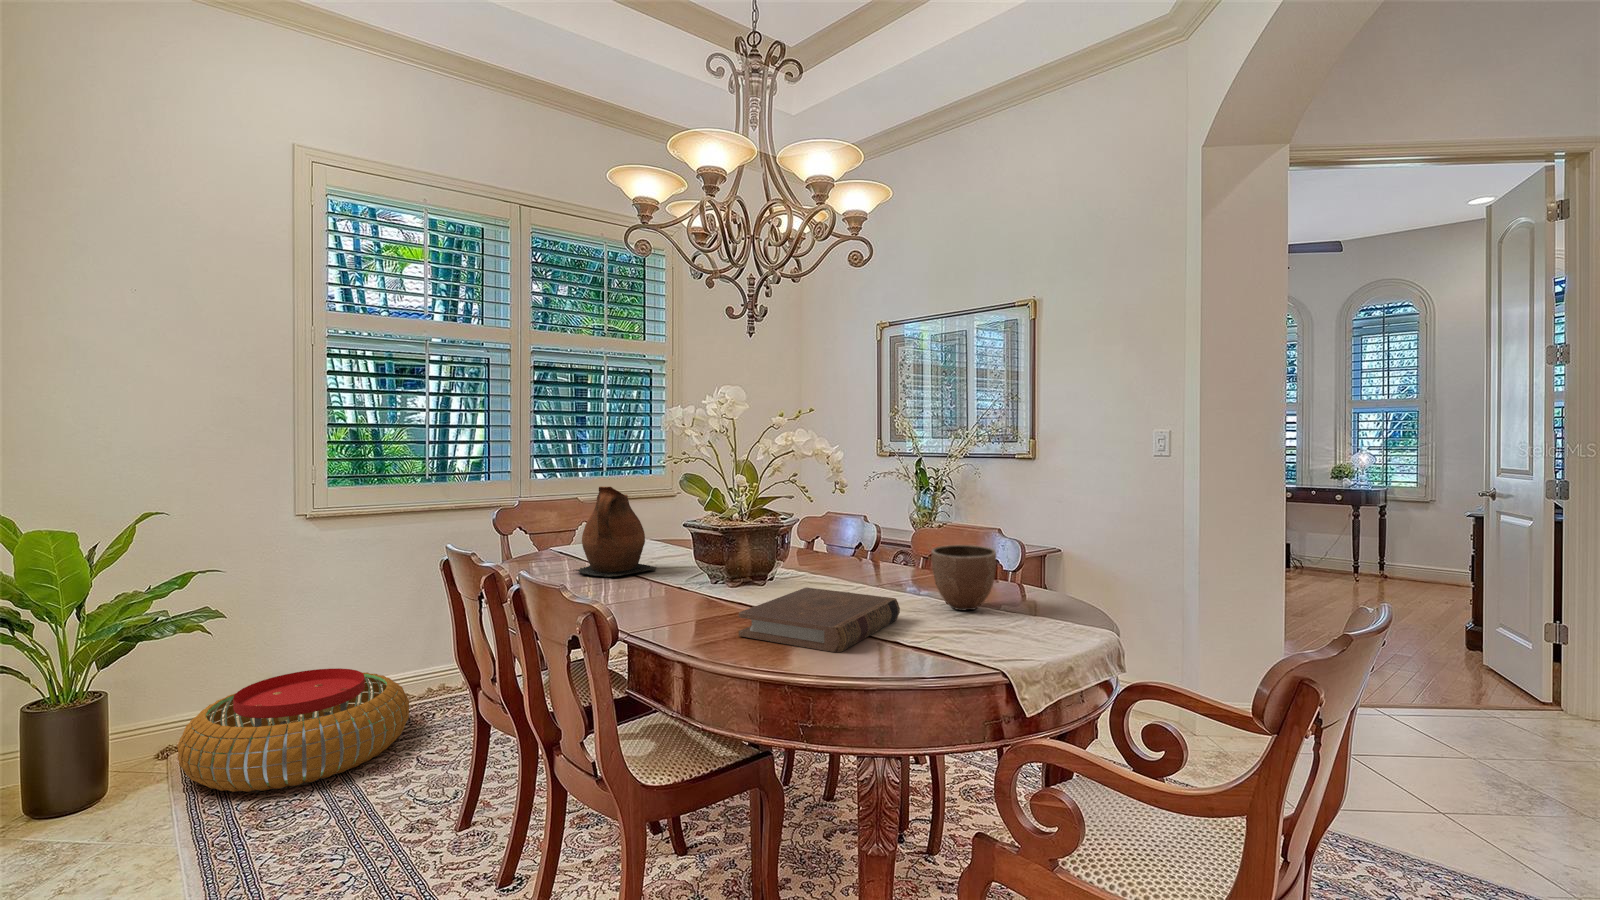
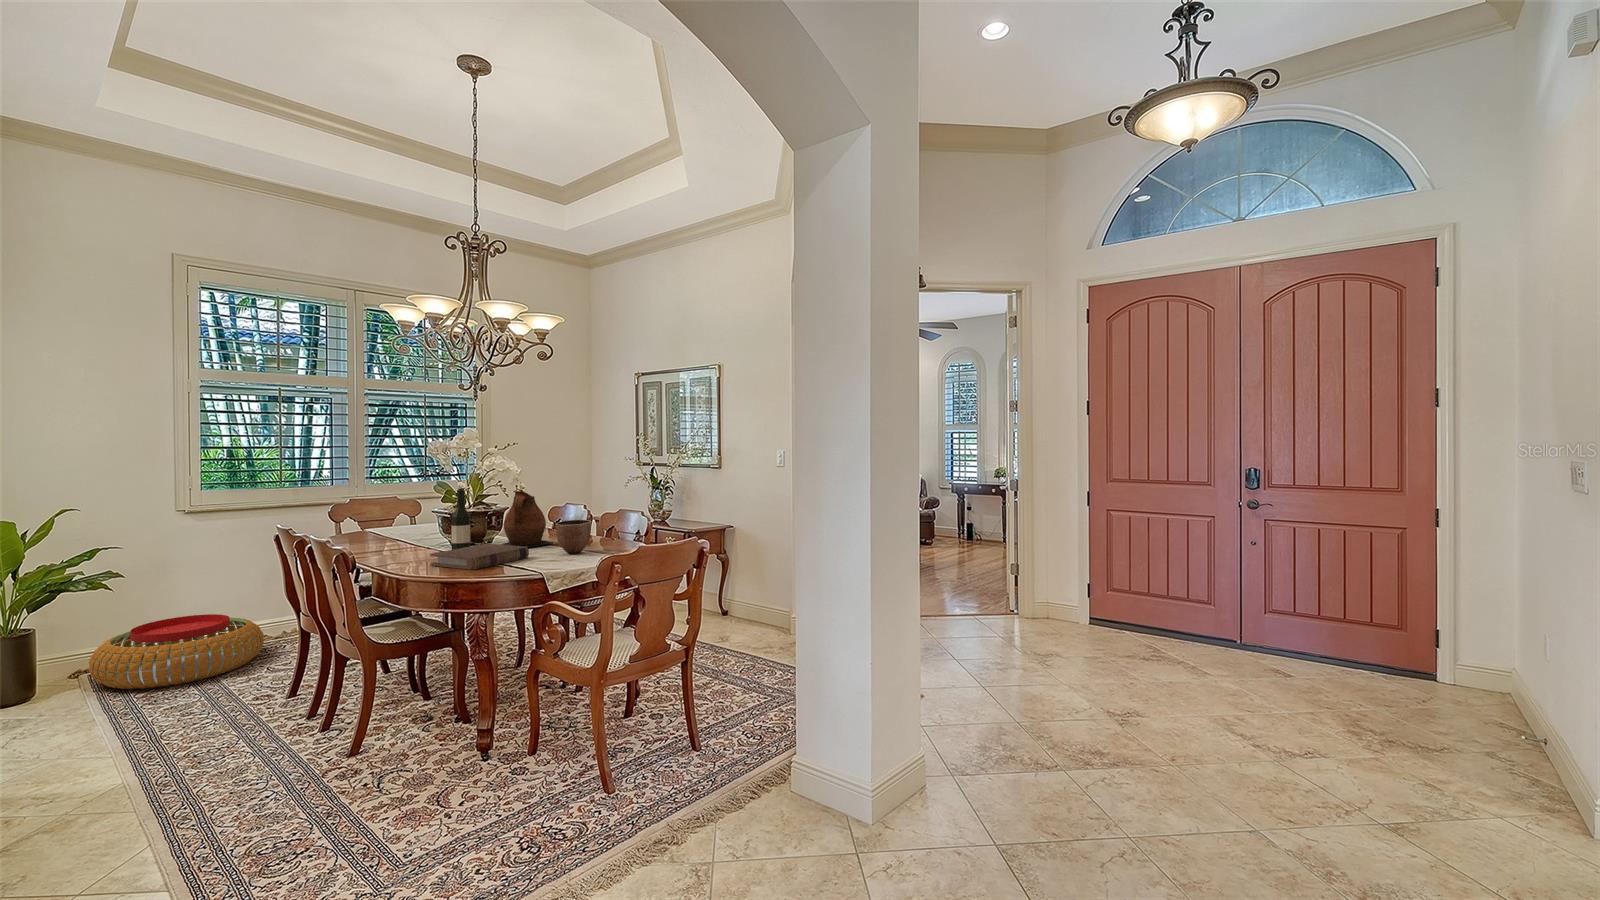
wine bottle: none [731,485,761,600] -> present [451,488,470,550]
ceramic pitcher: present [576,487,657,577] -> present [502,491,553,547]

